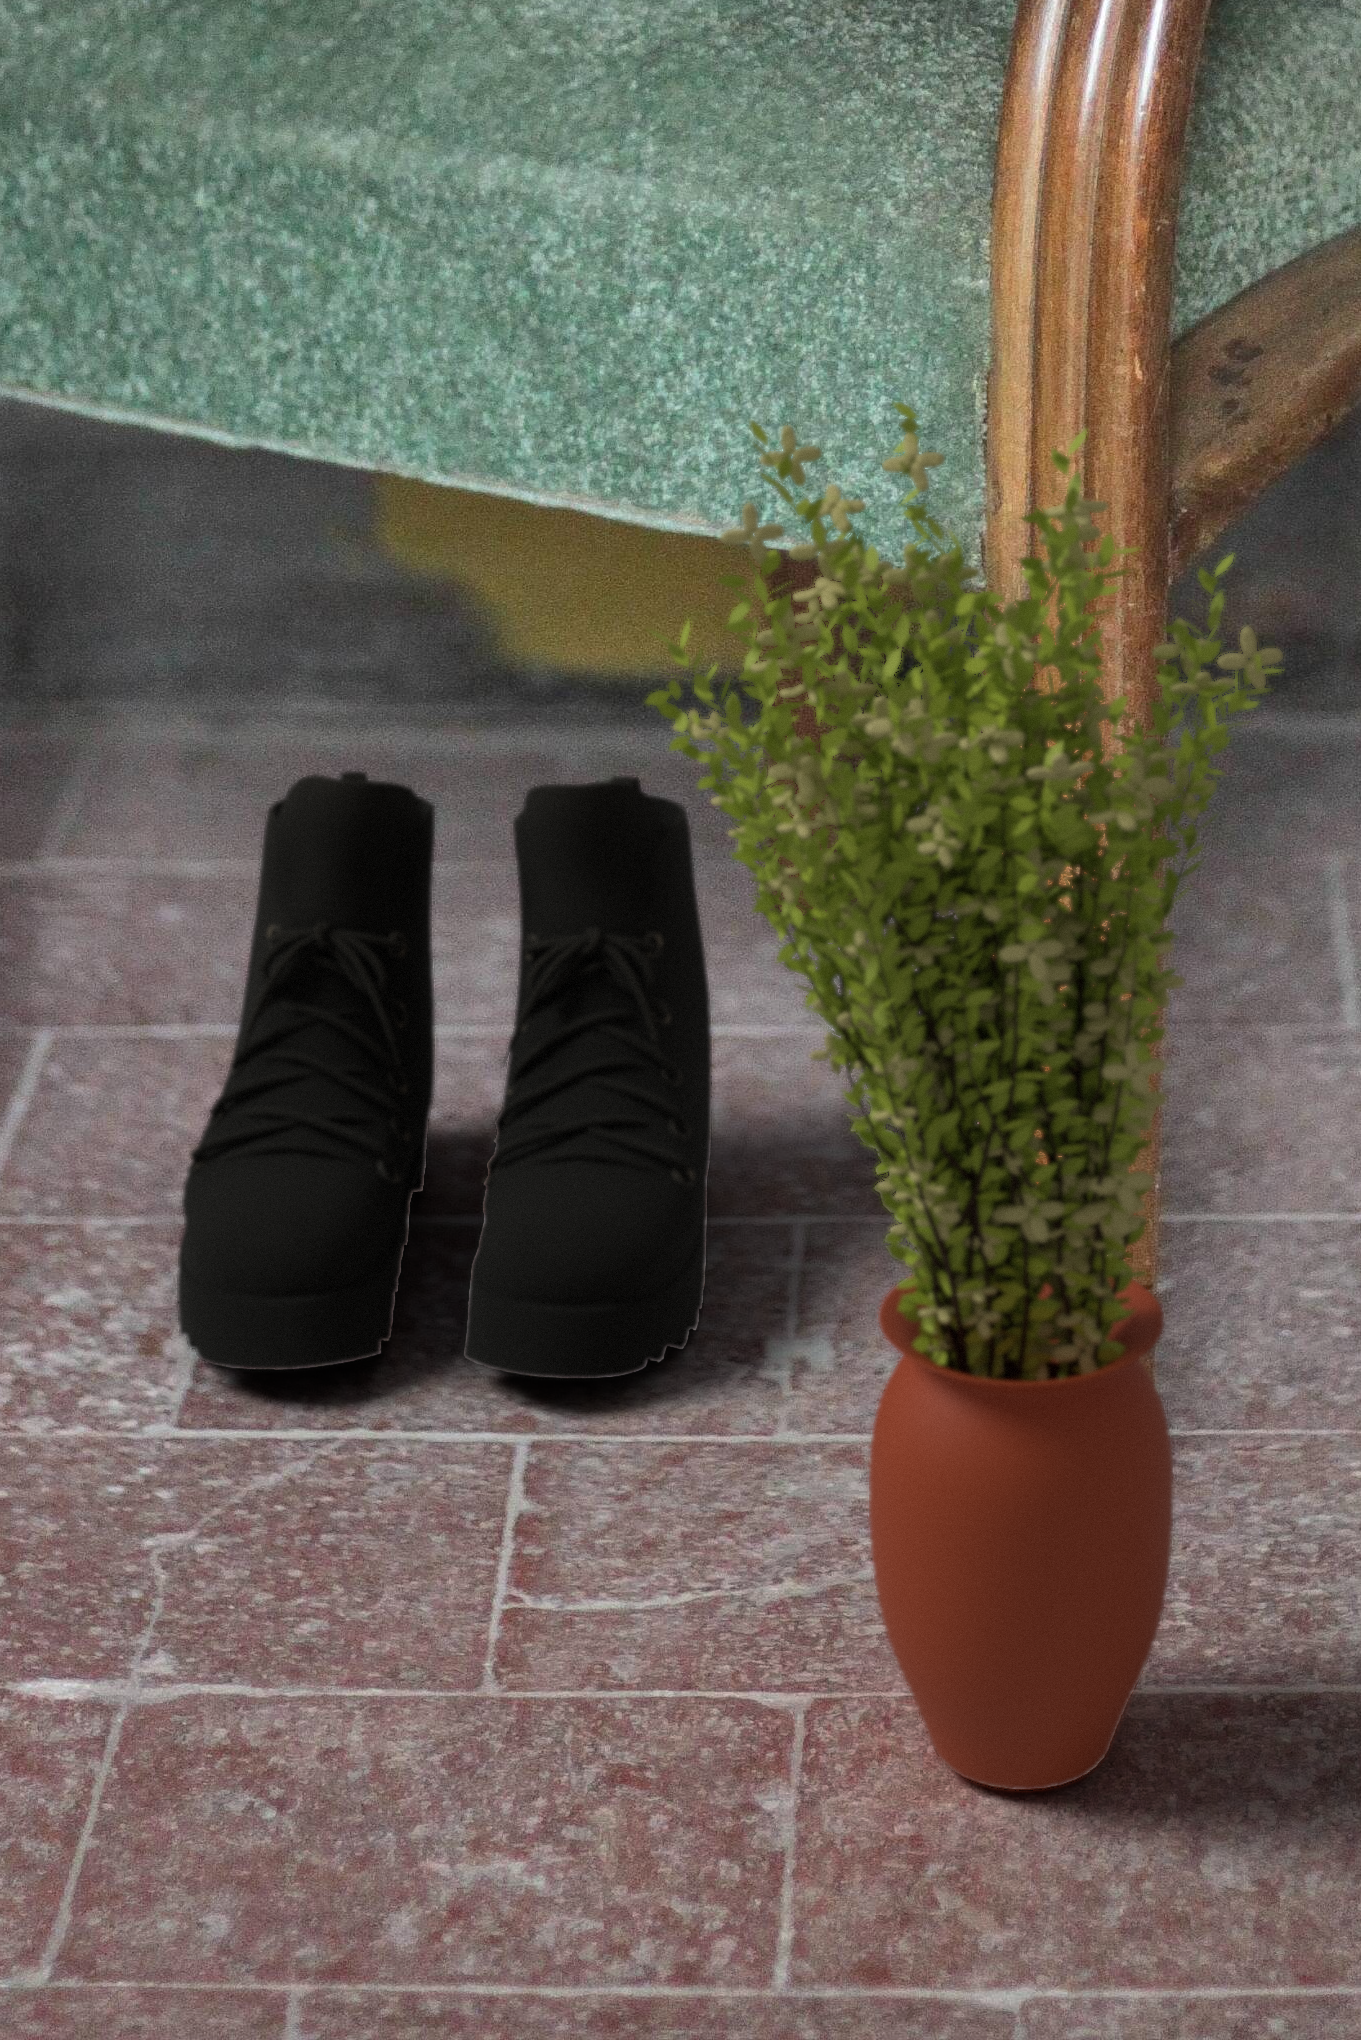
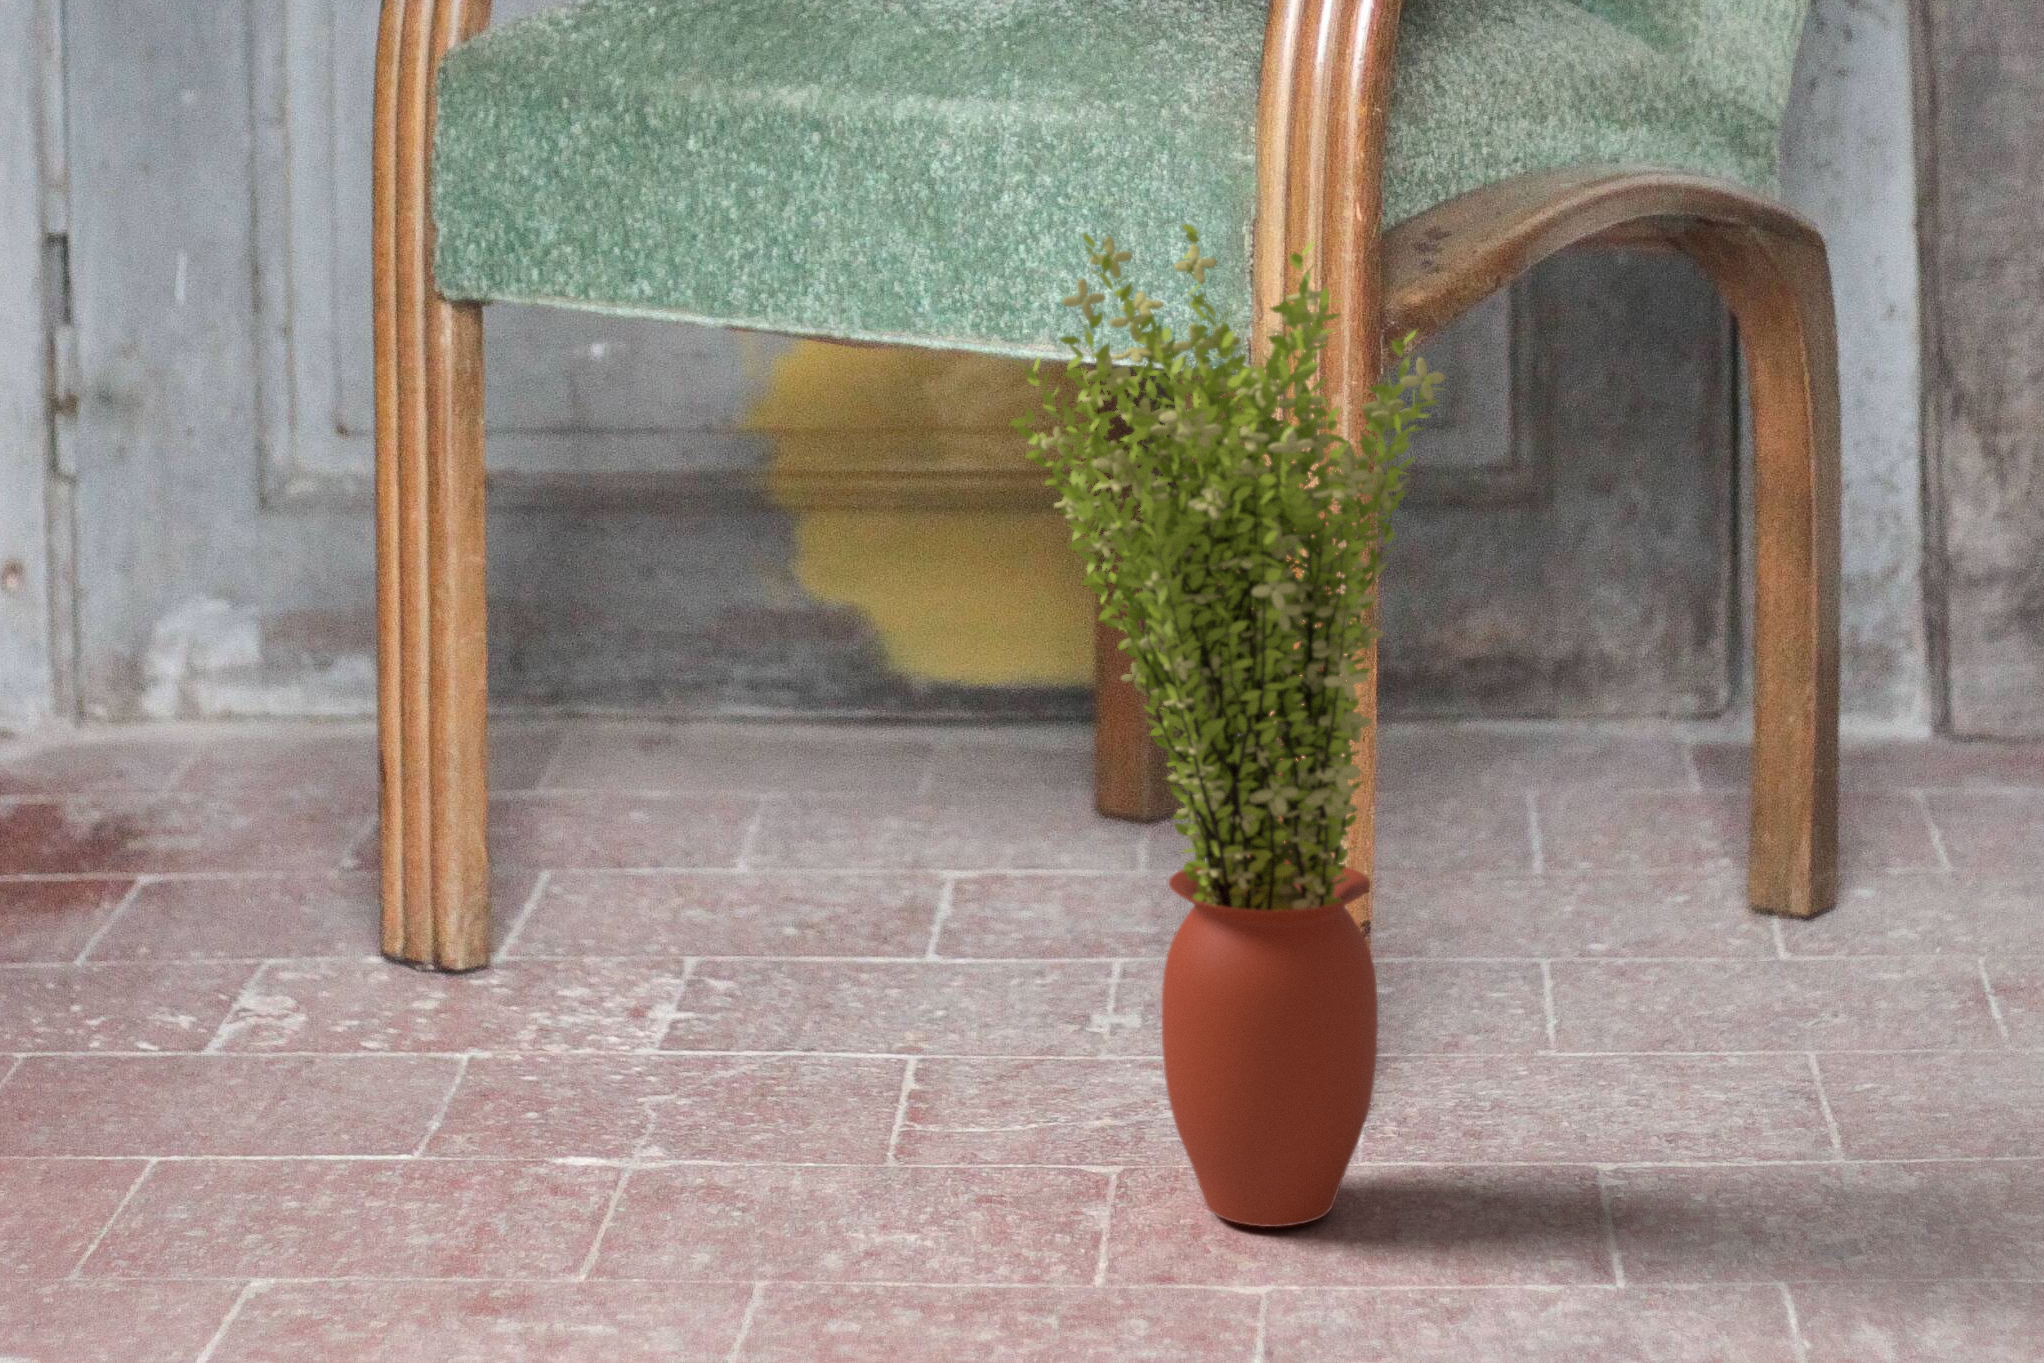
boots: present [177,771,712,1379] -> none [658,617,1055,1028]

